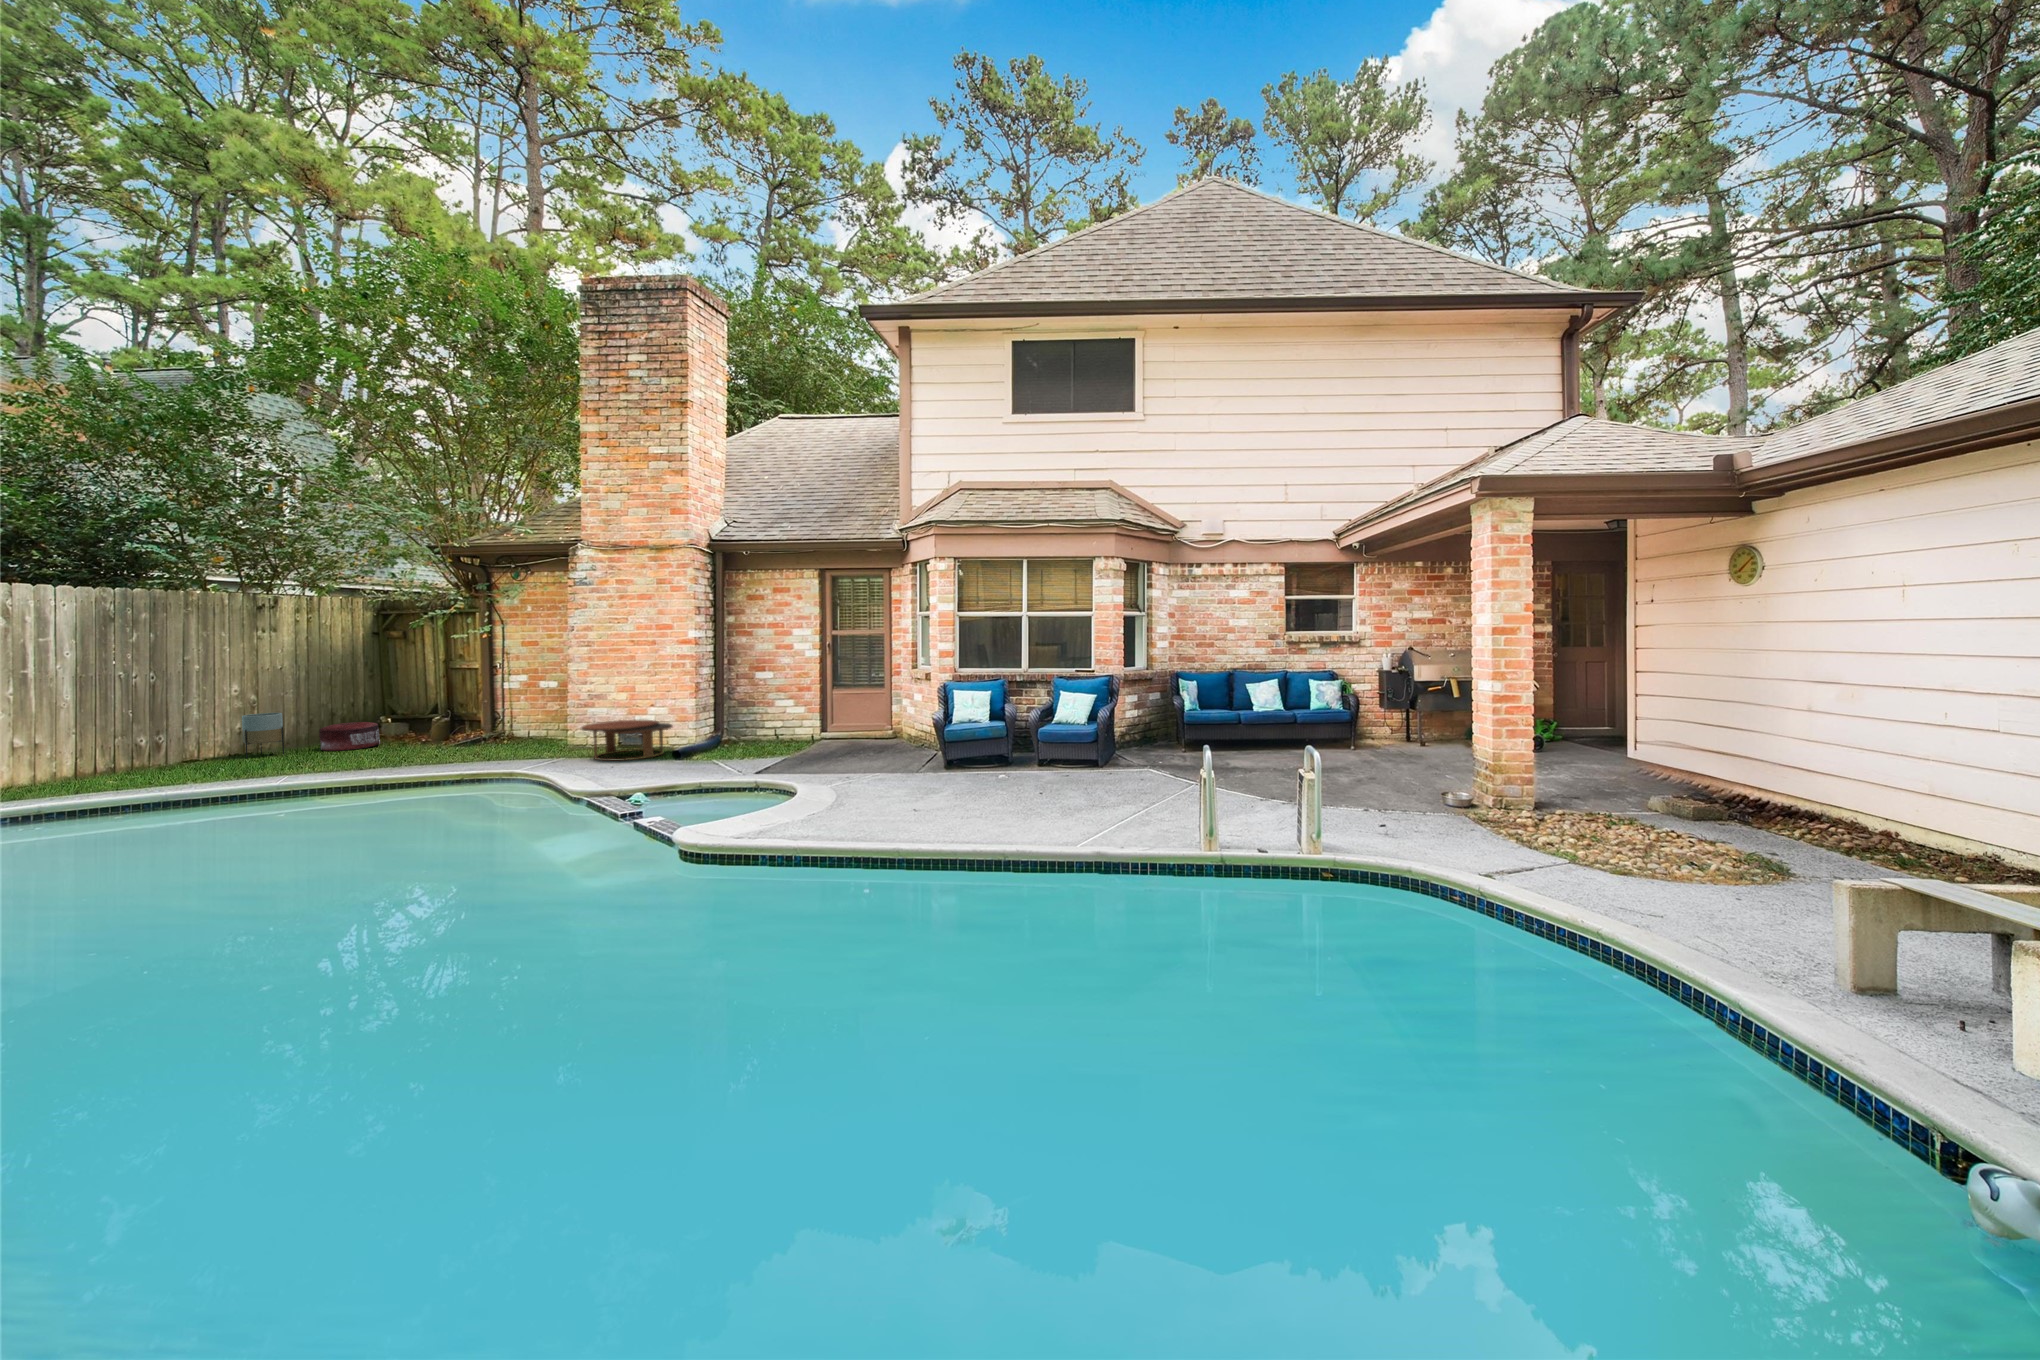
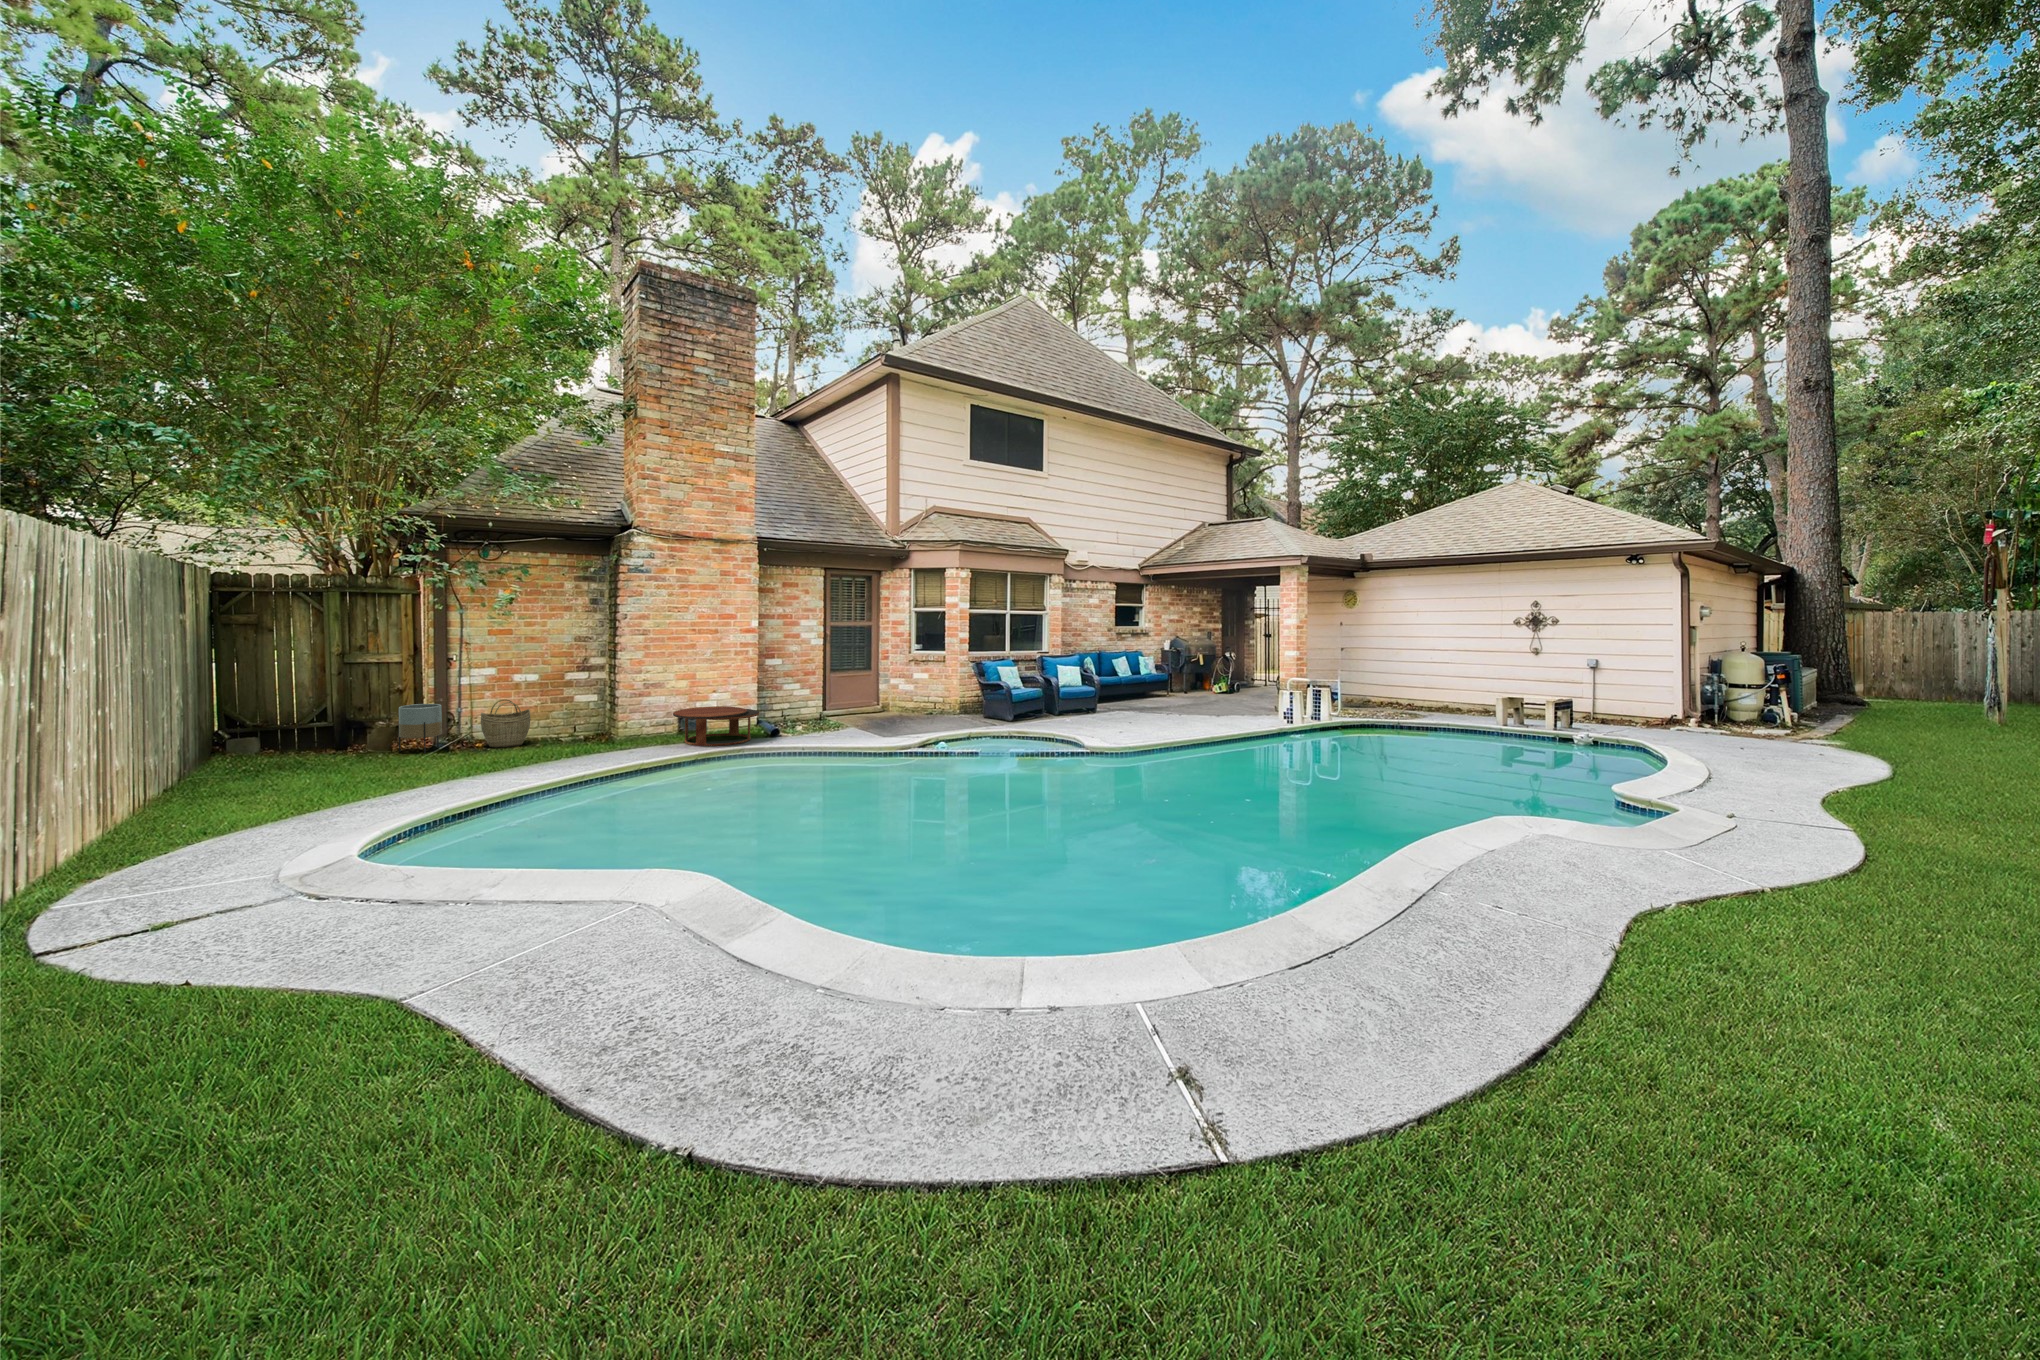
woven basket: none [499,703,540,745] -> present [481,699,531,748]
planter: present [242,713,284,758] -> present [399,704,442,753]
pouf: present [319,722,380,751] -> none [208,736,301,779]

